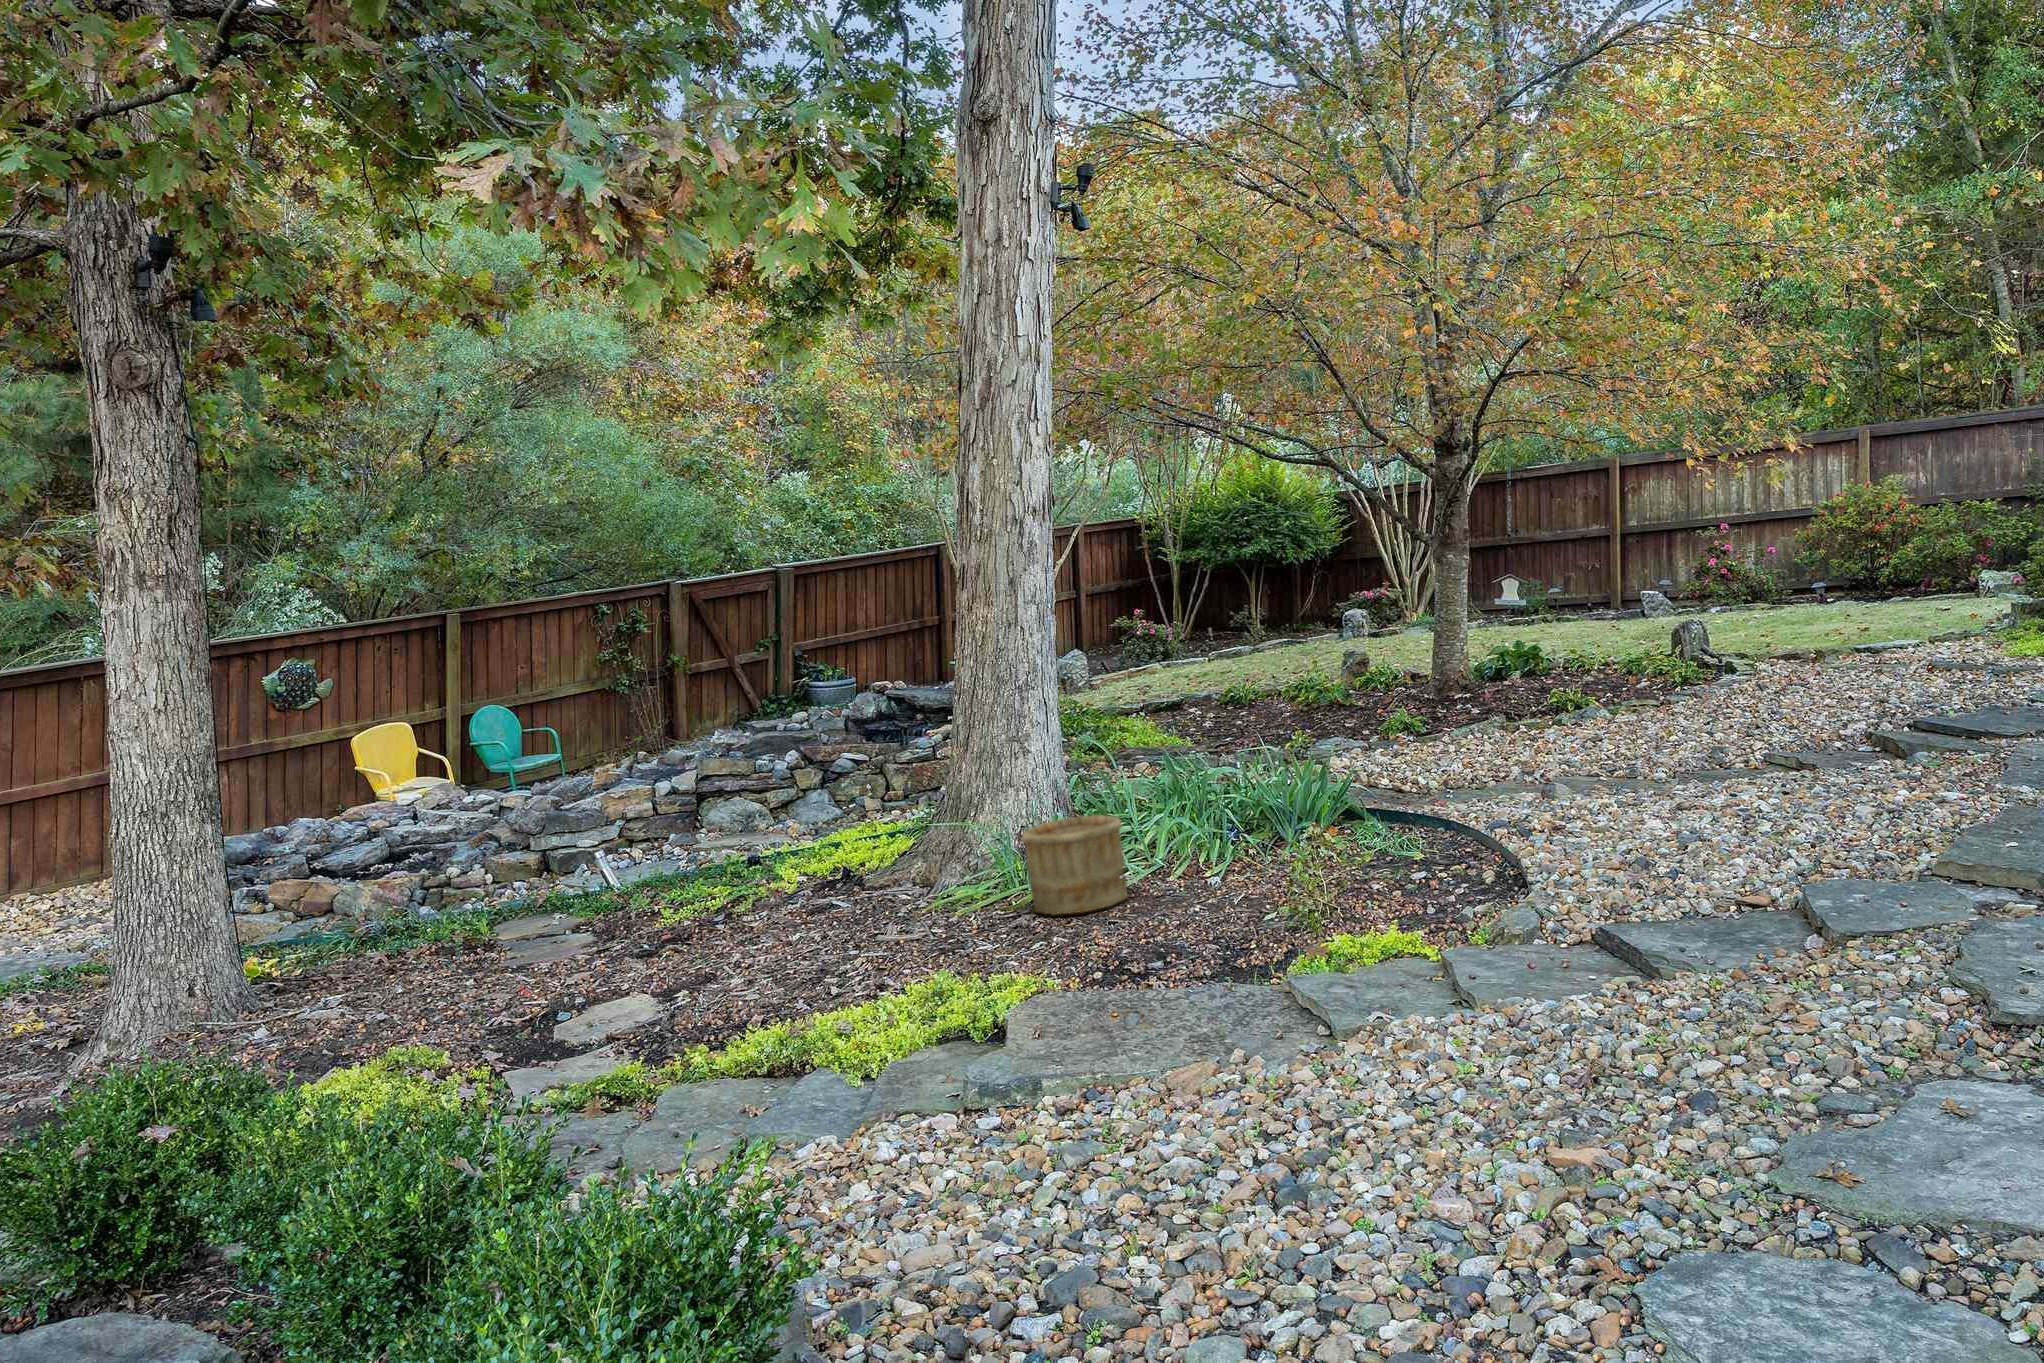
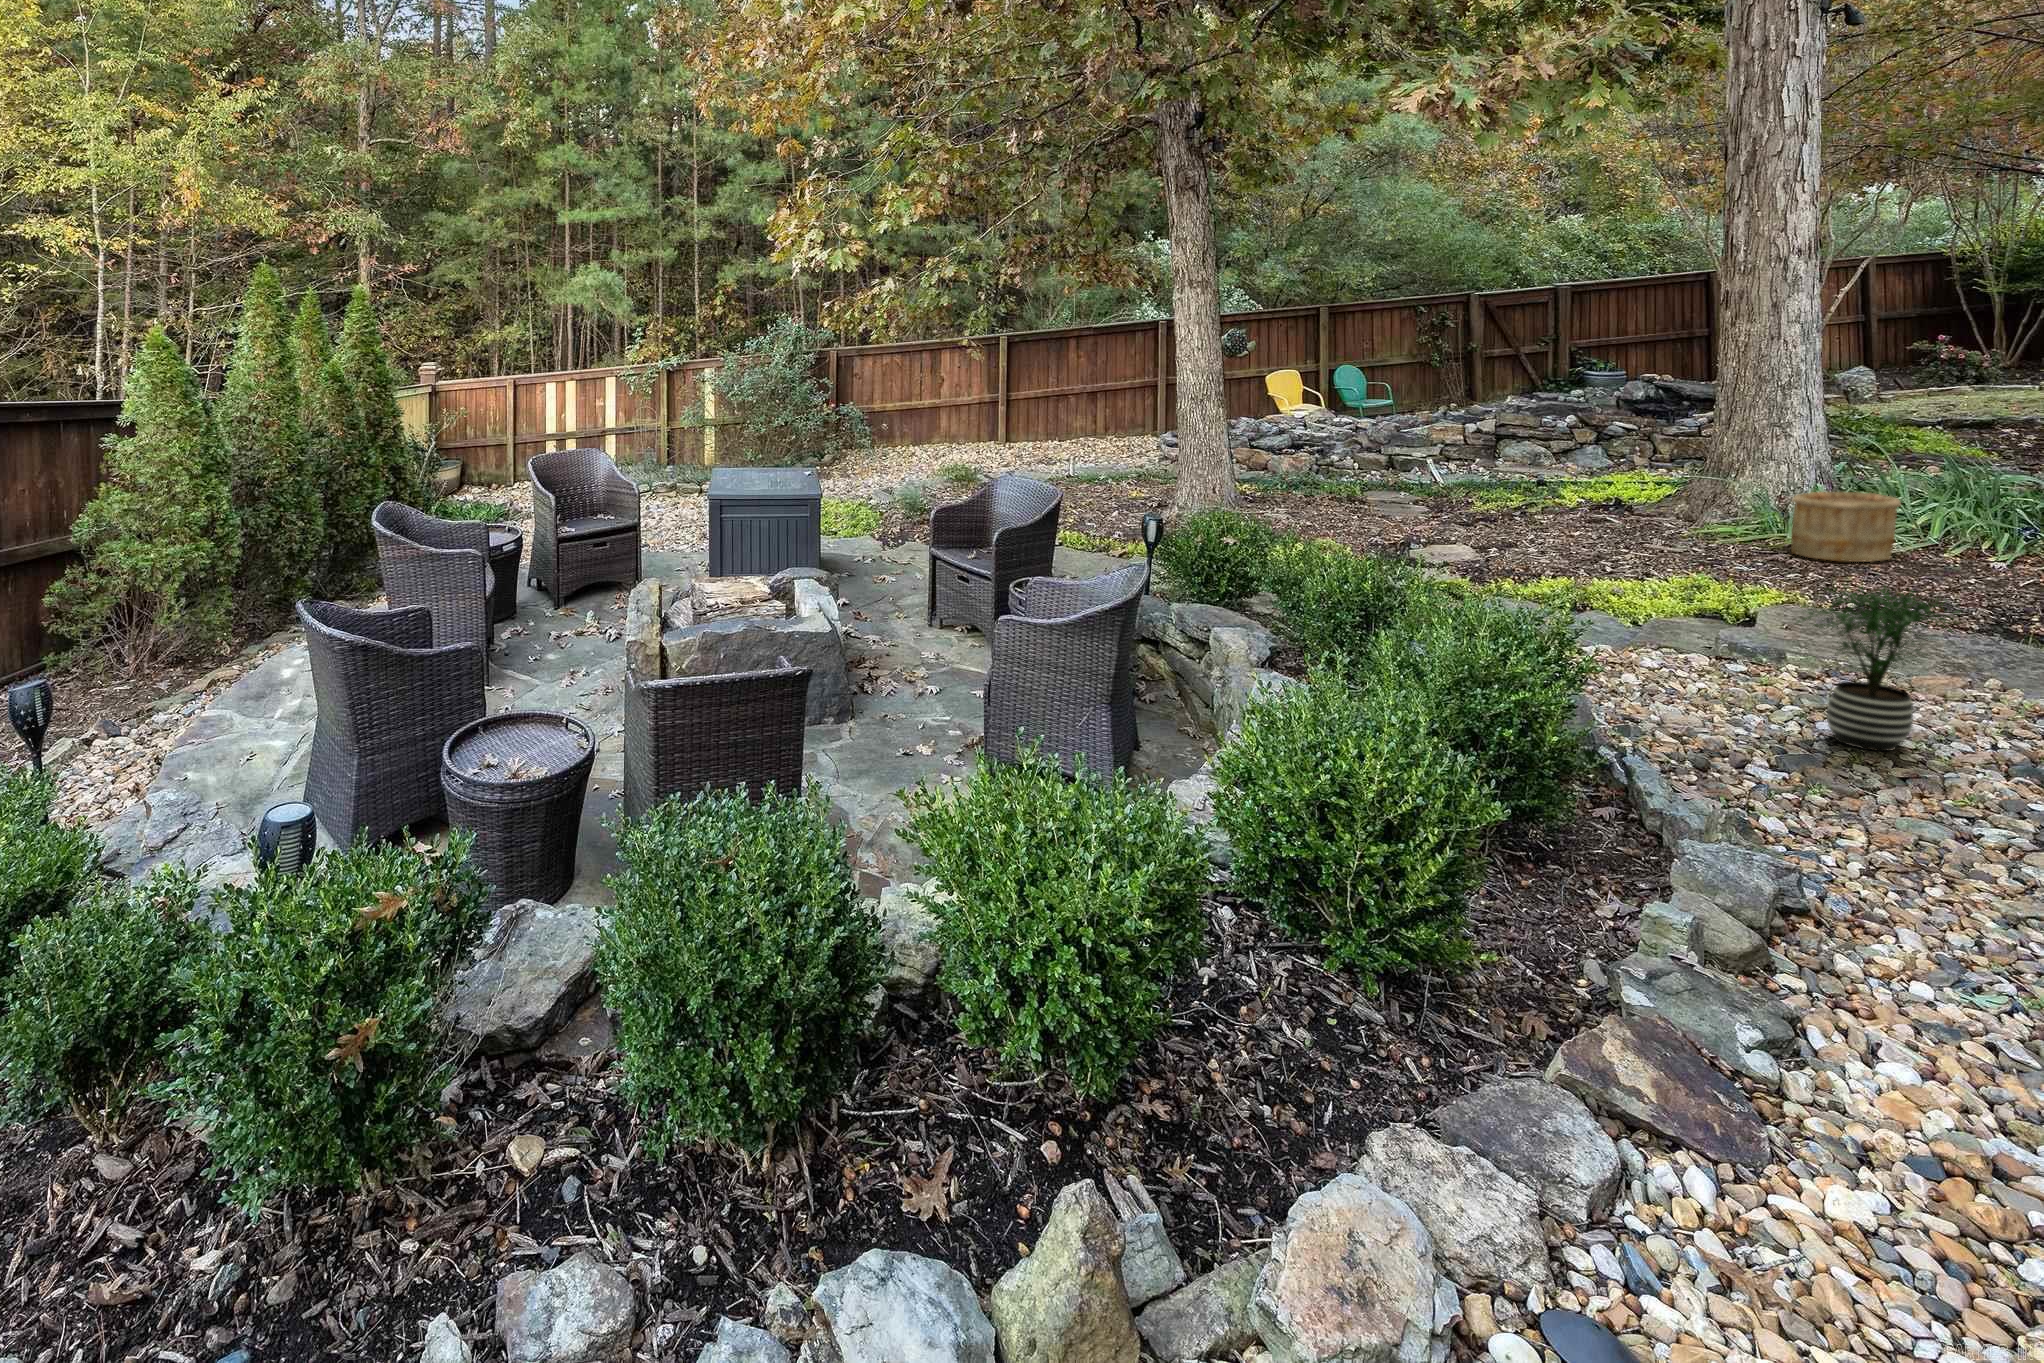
potted plant: none [1022,961,1197,1223] -> present [1797,586,1960,751]

